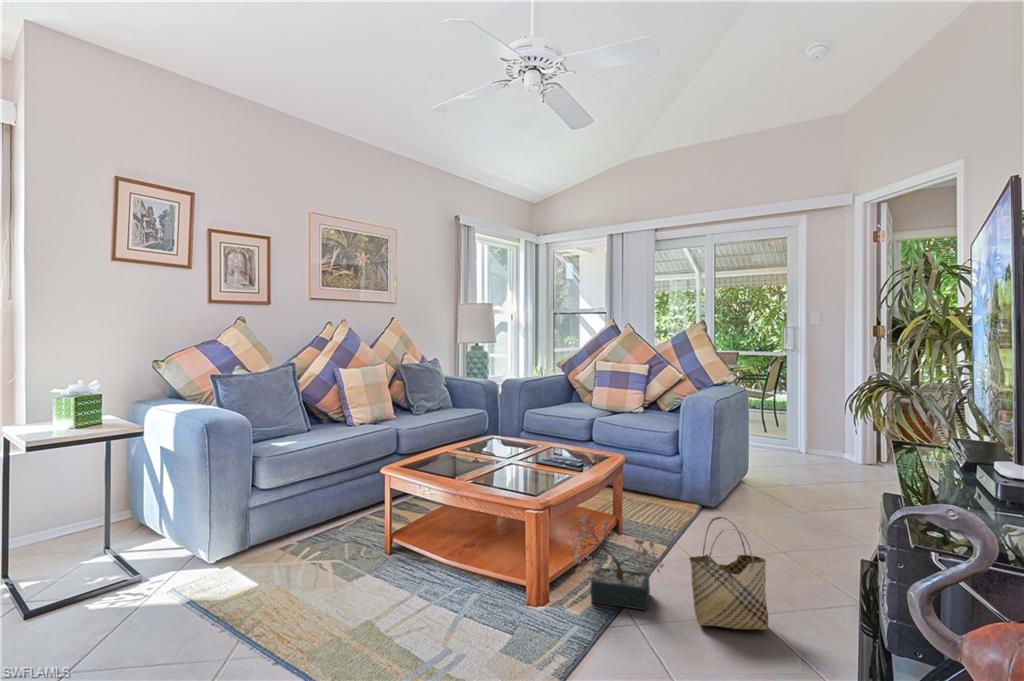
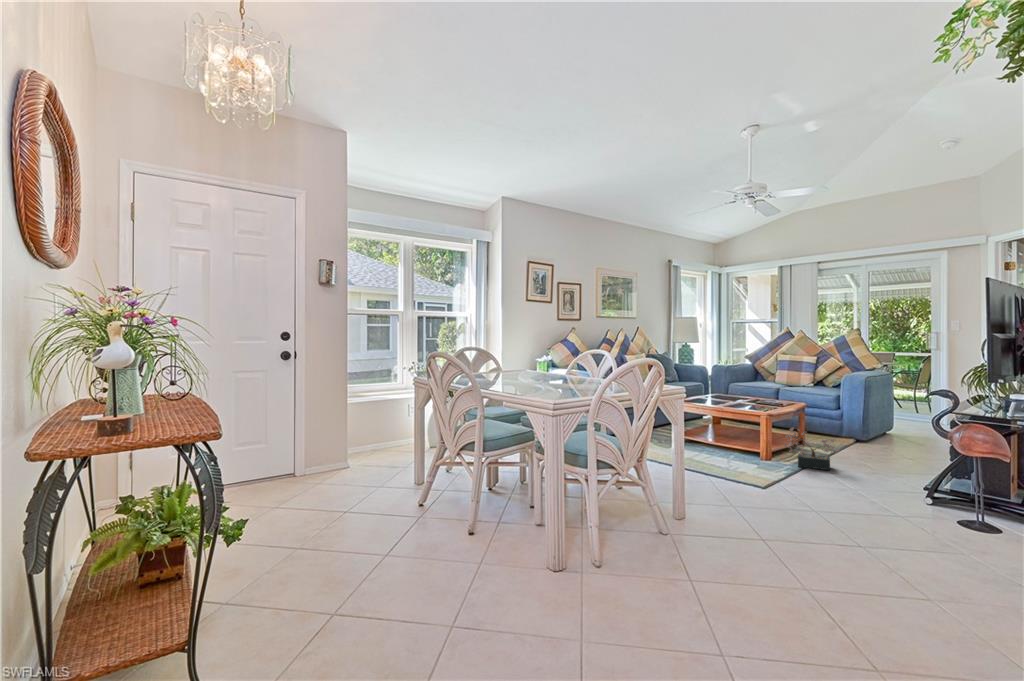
woven basket: present [689,517,768,630] -> none [855,428,900,479]

